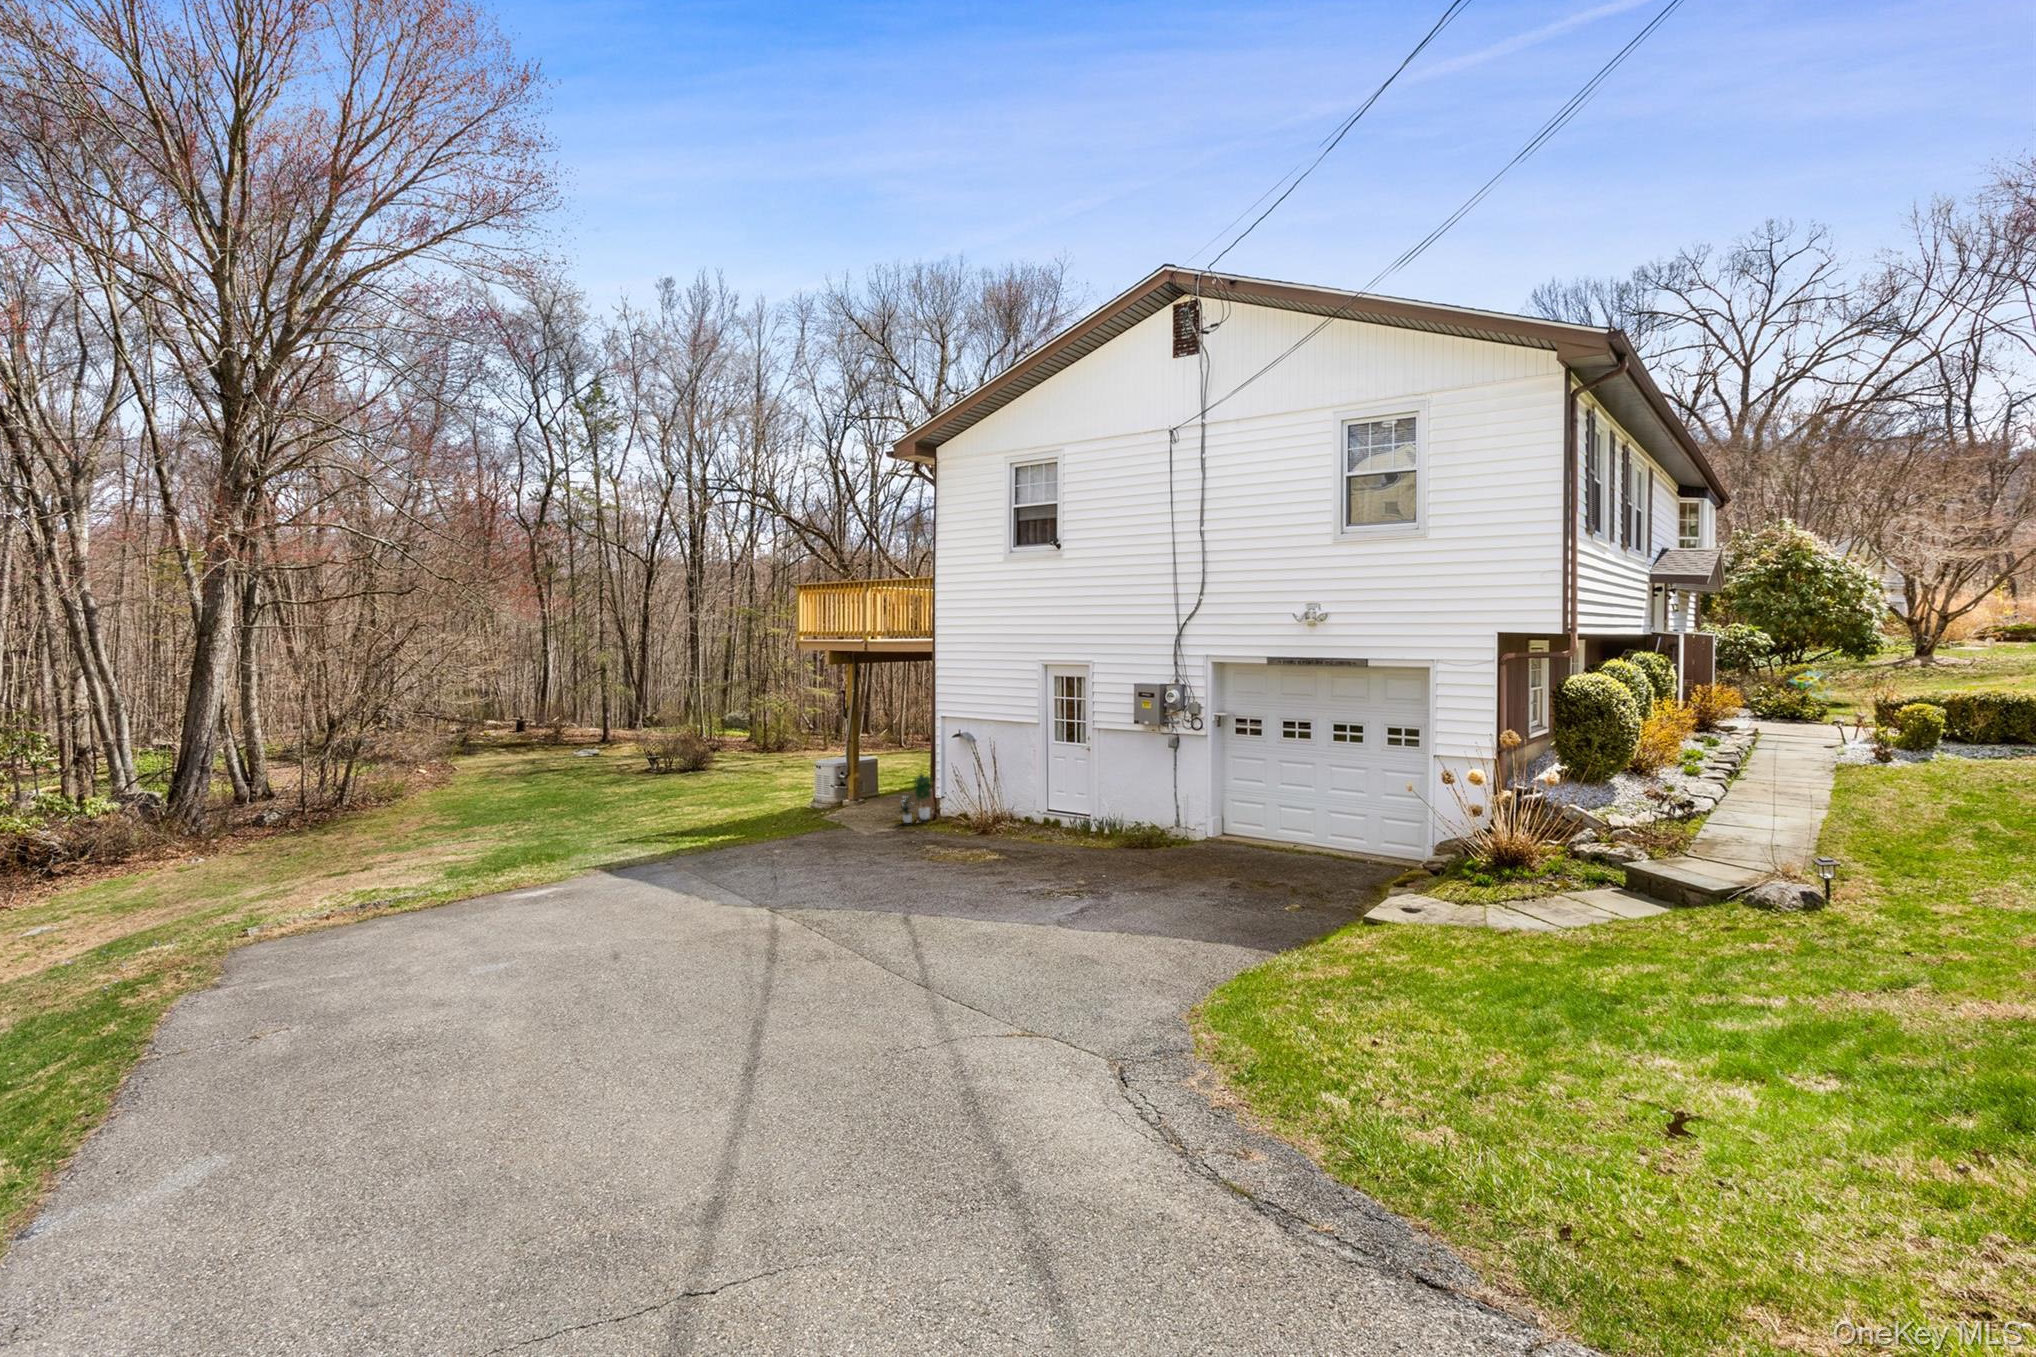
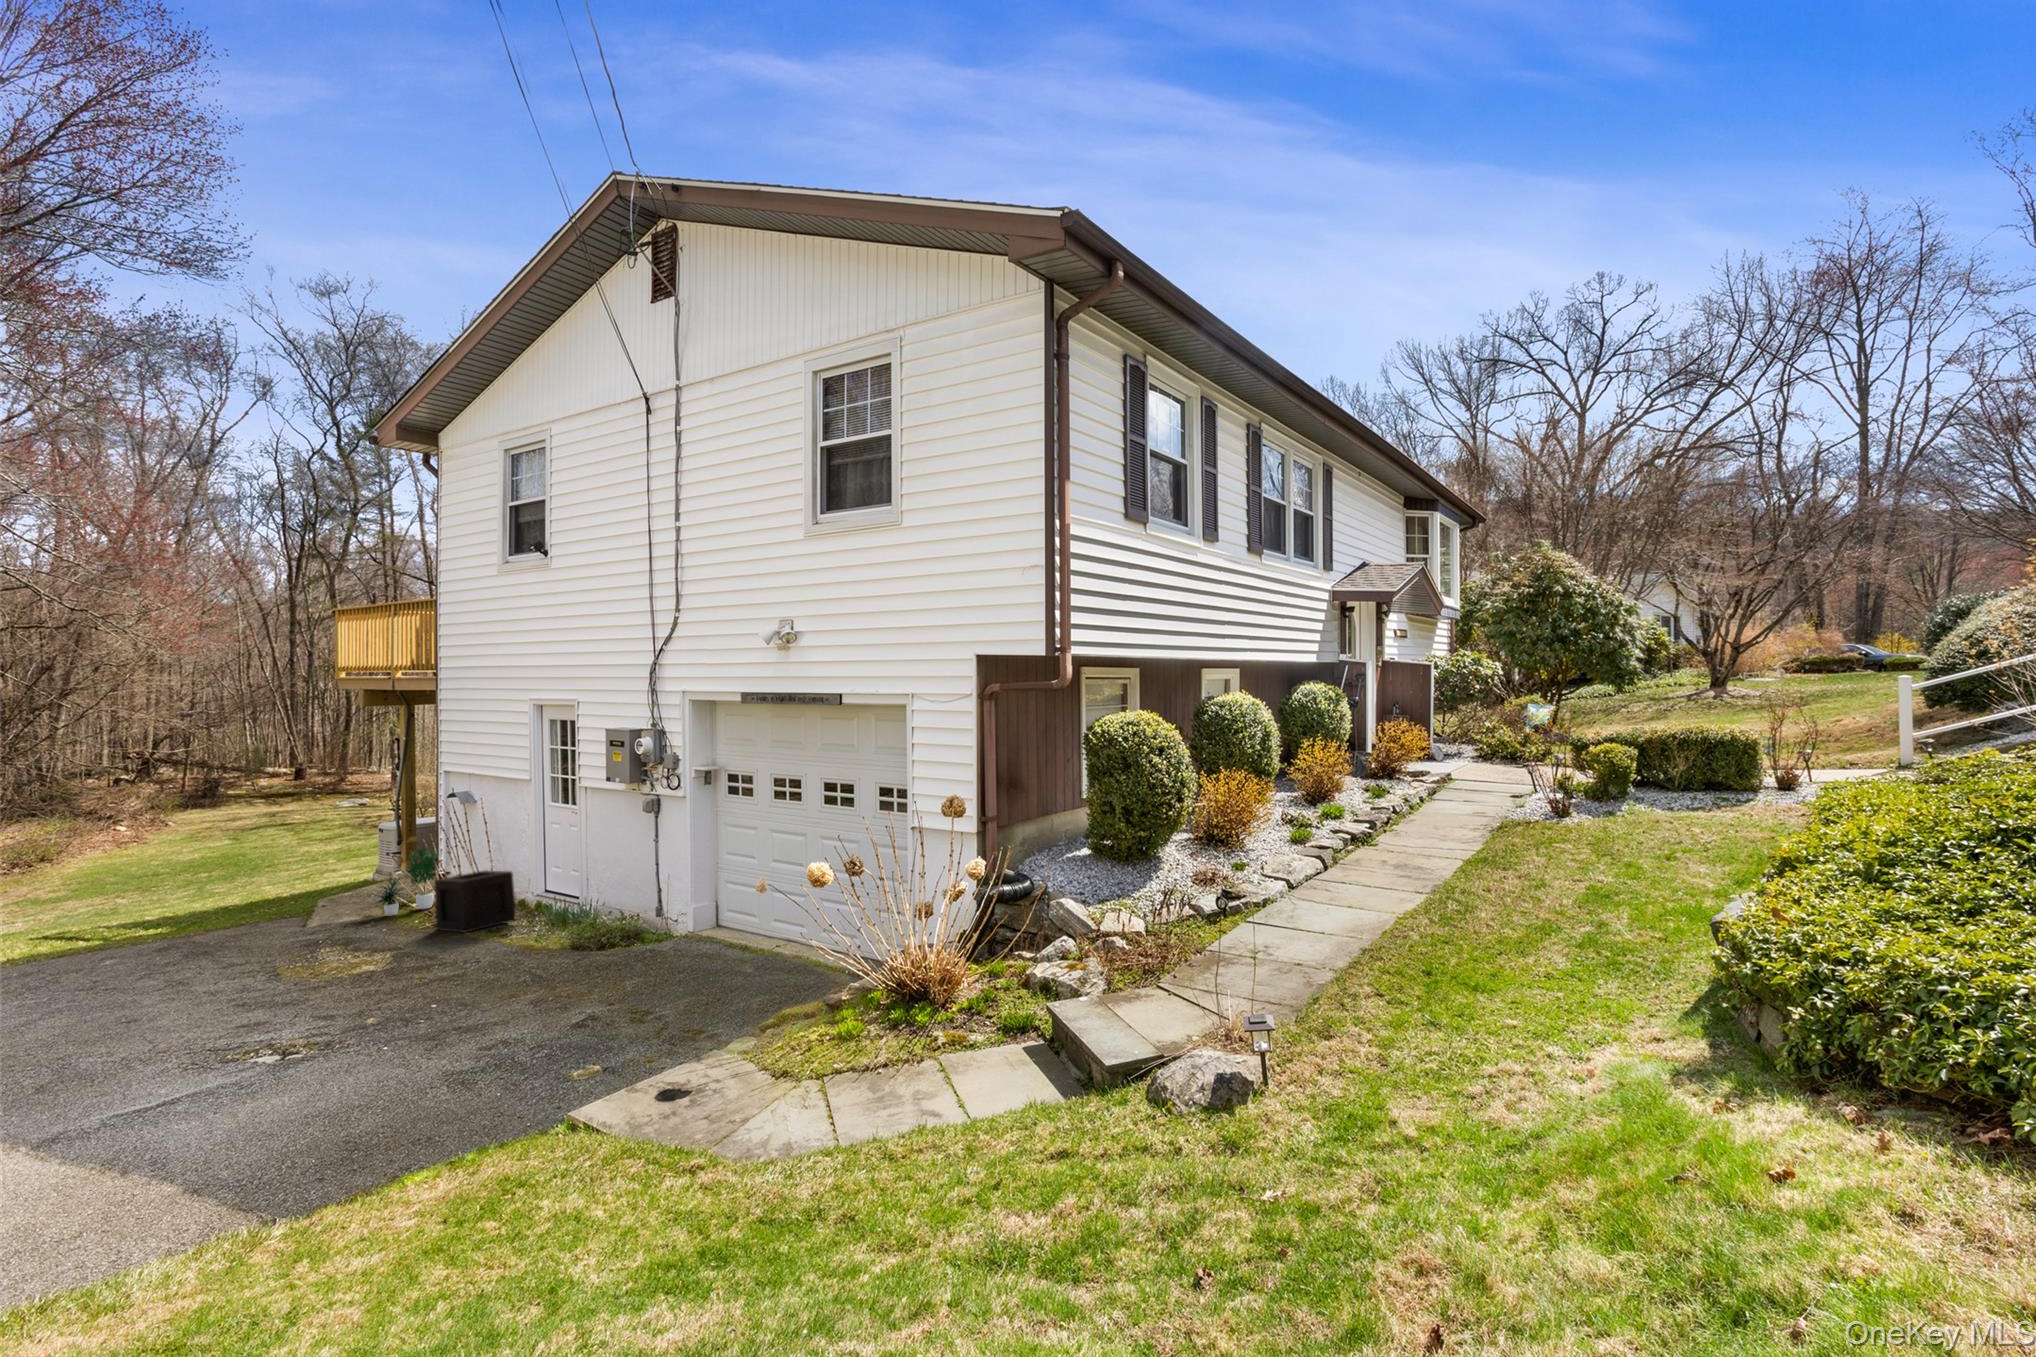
wooden crate: none [973,789,1027,832] -> present [435,870,515,933]

